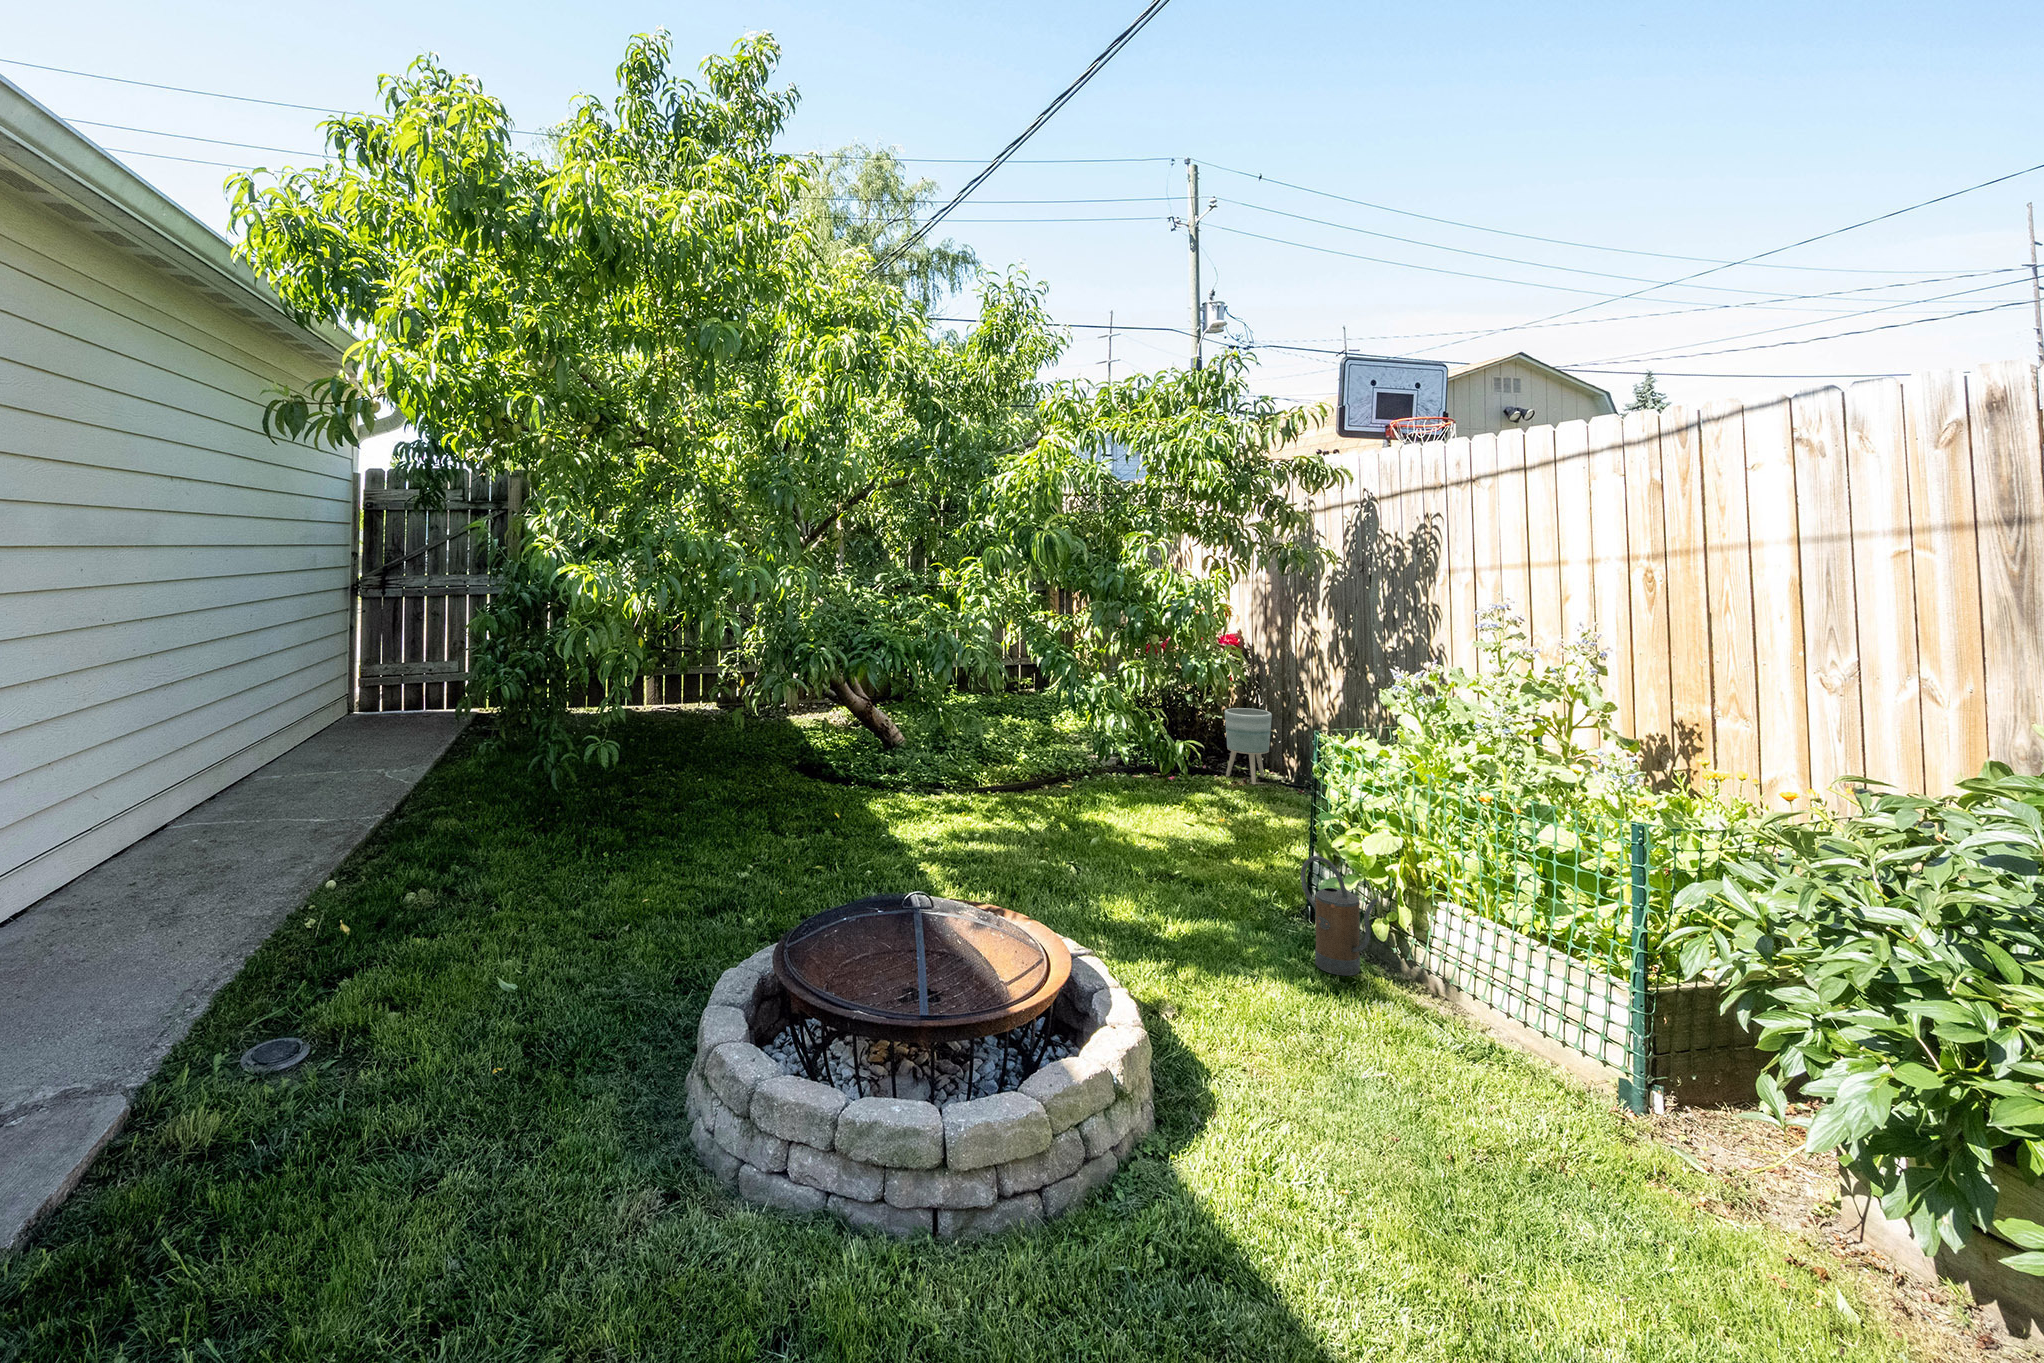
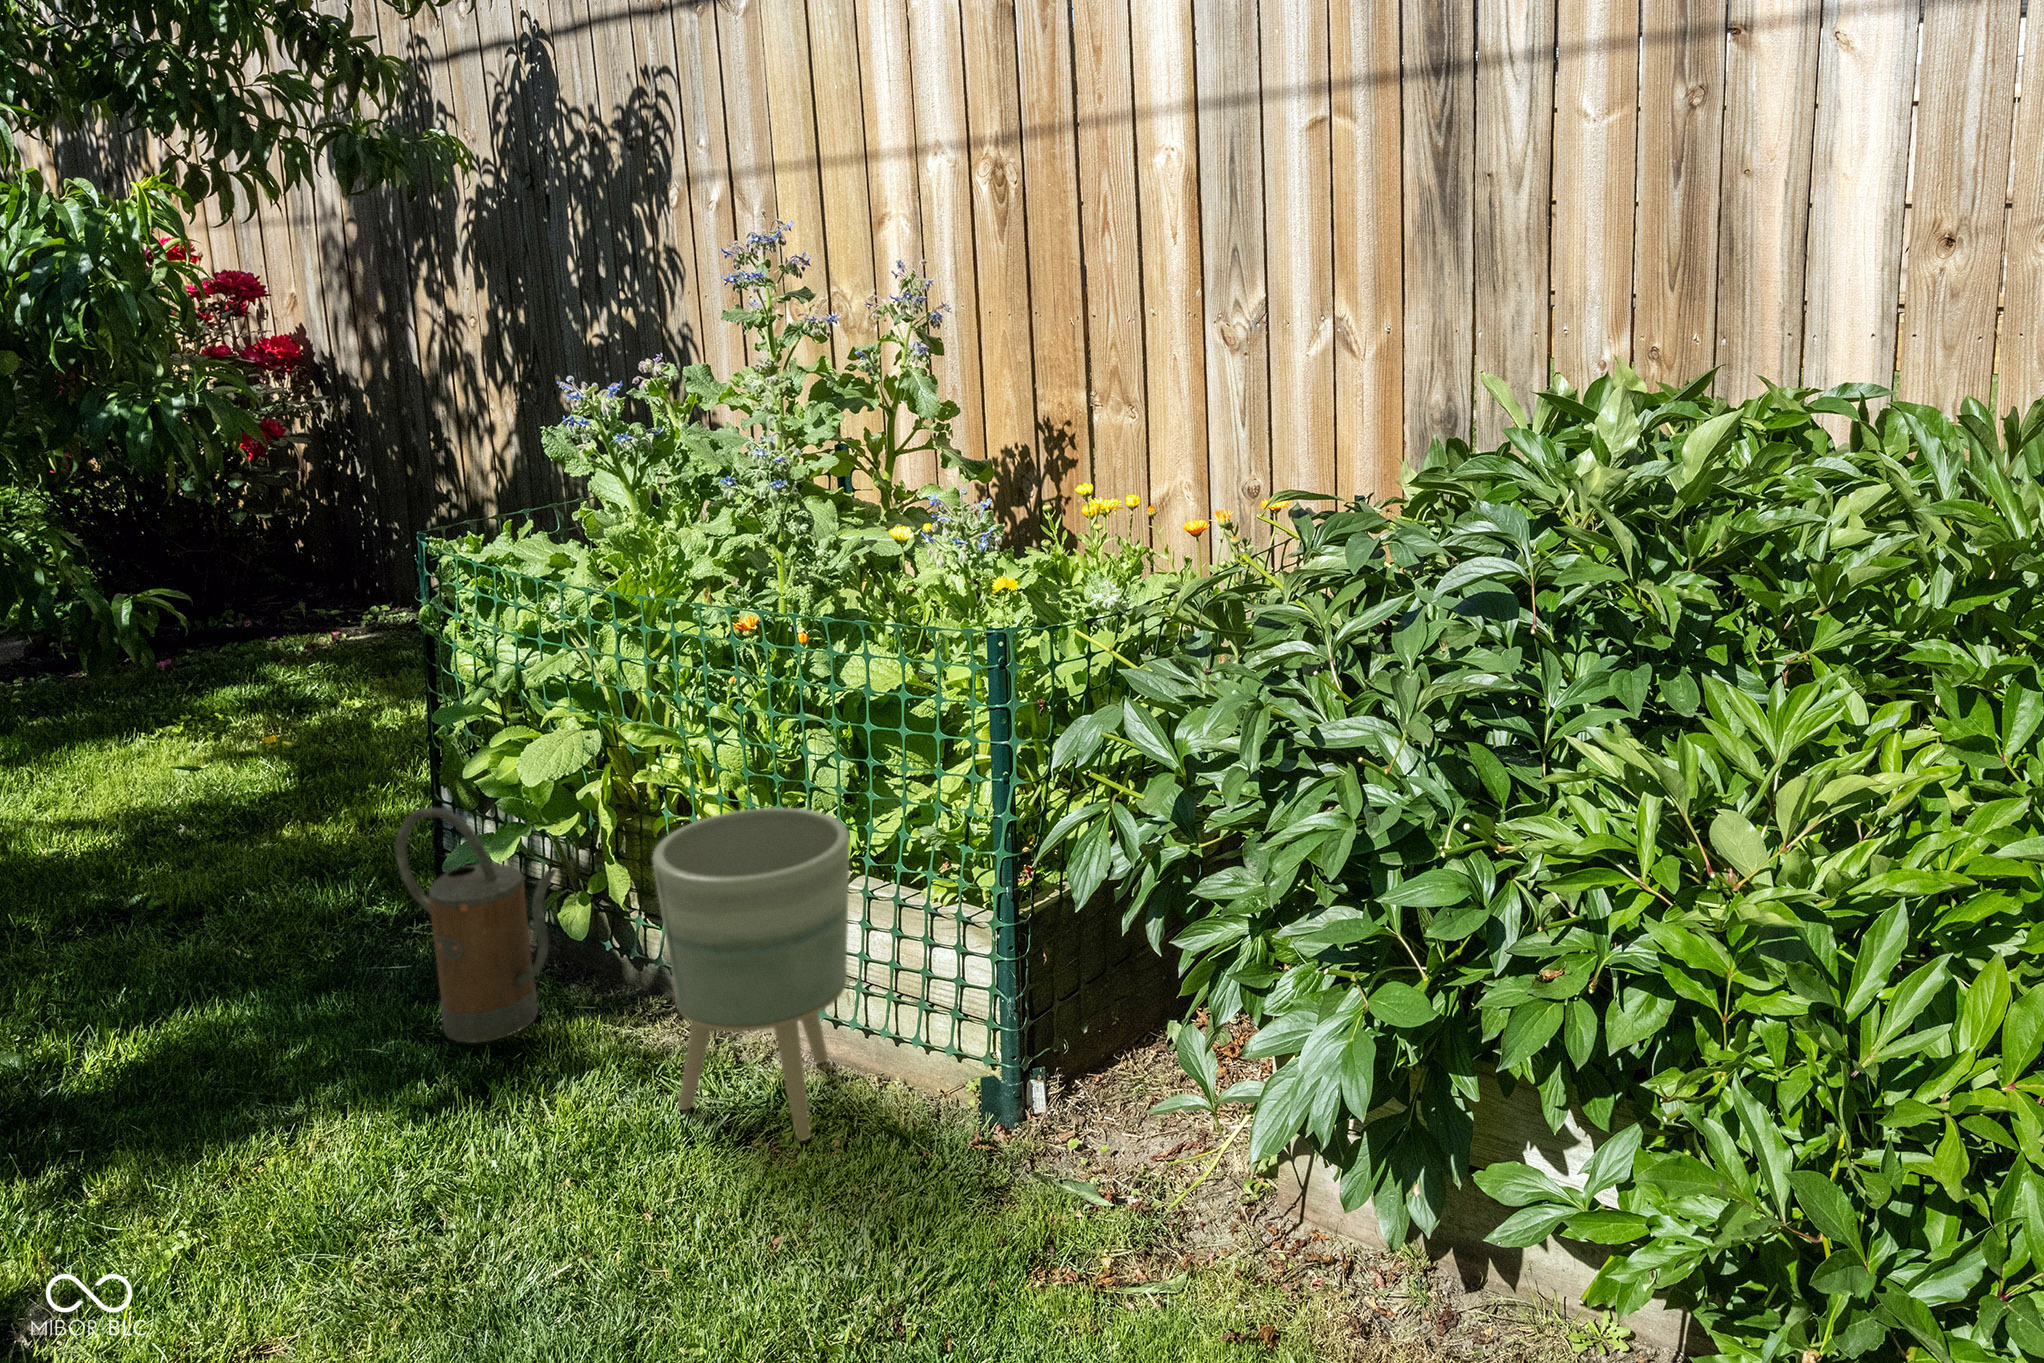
planter: present [1225,708,1272,785] -> present [652,807,850,1141]

